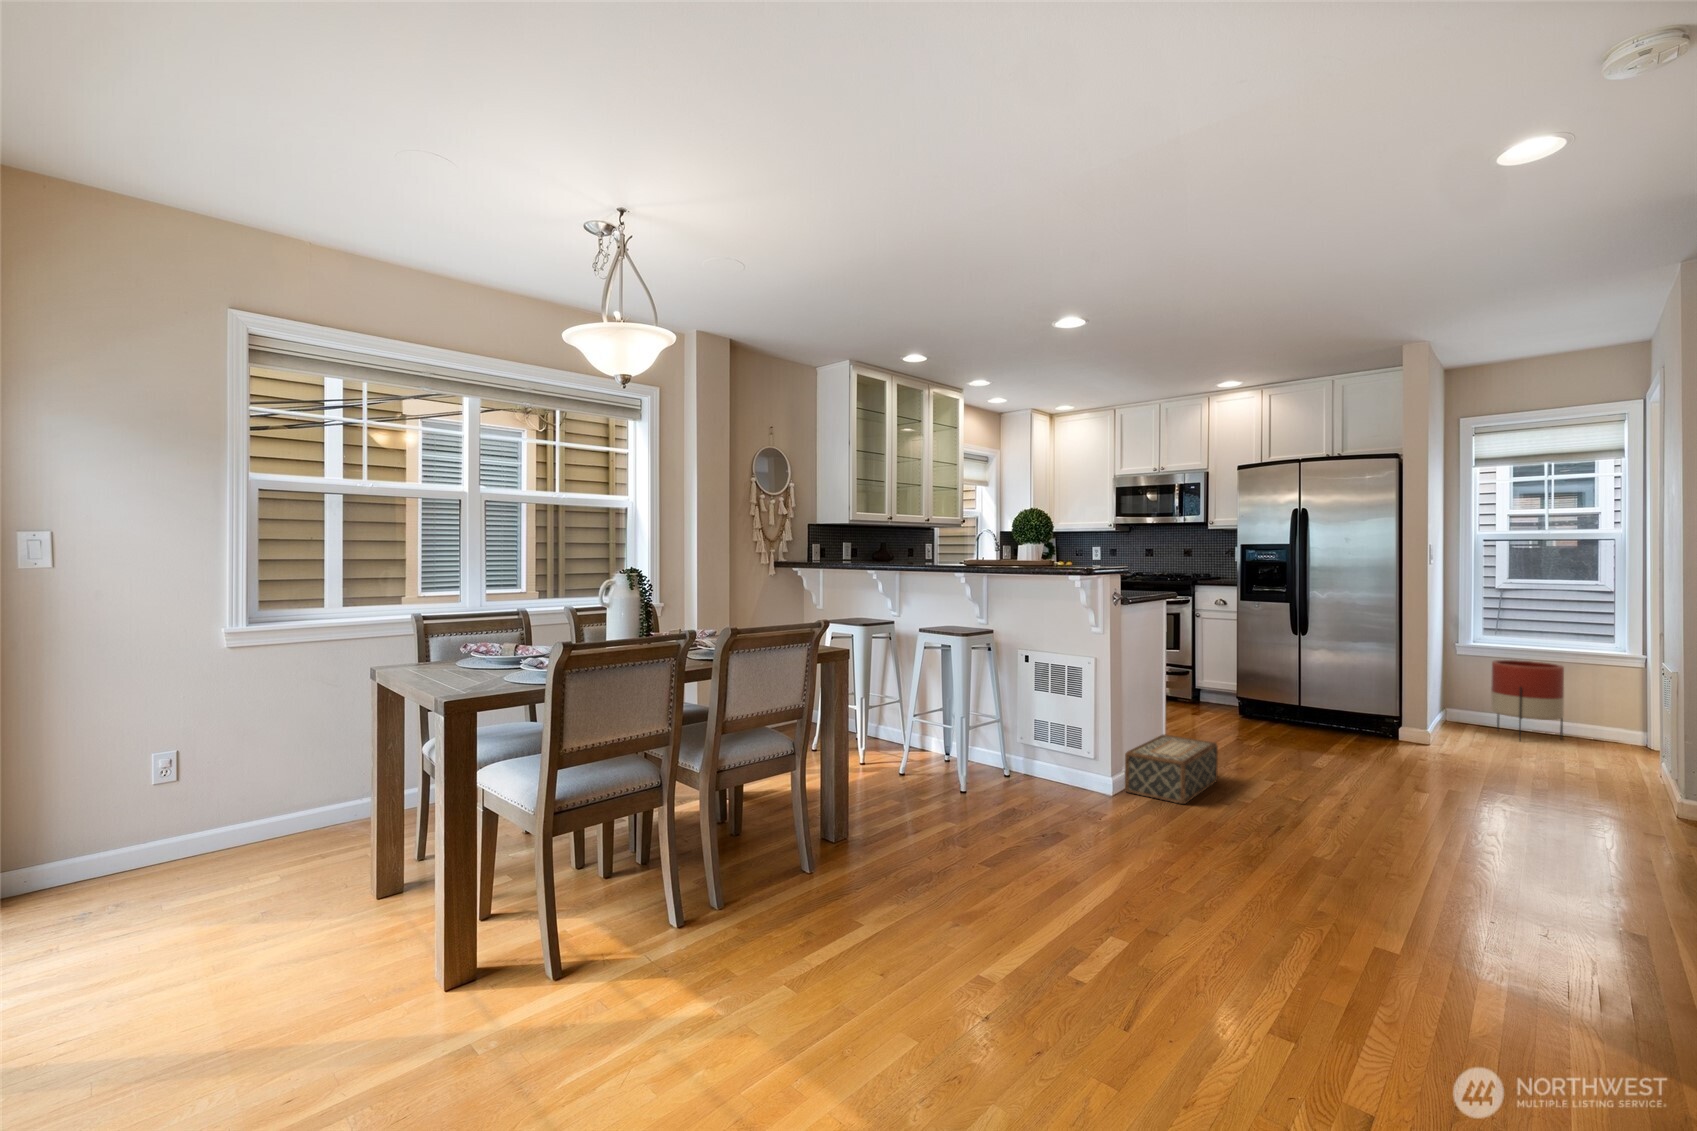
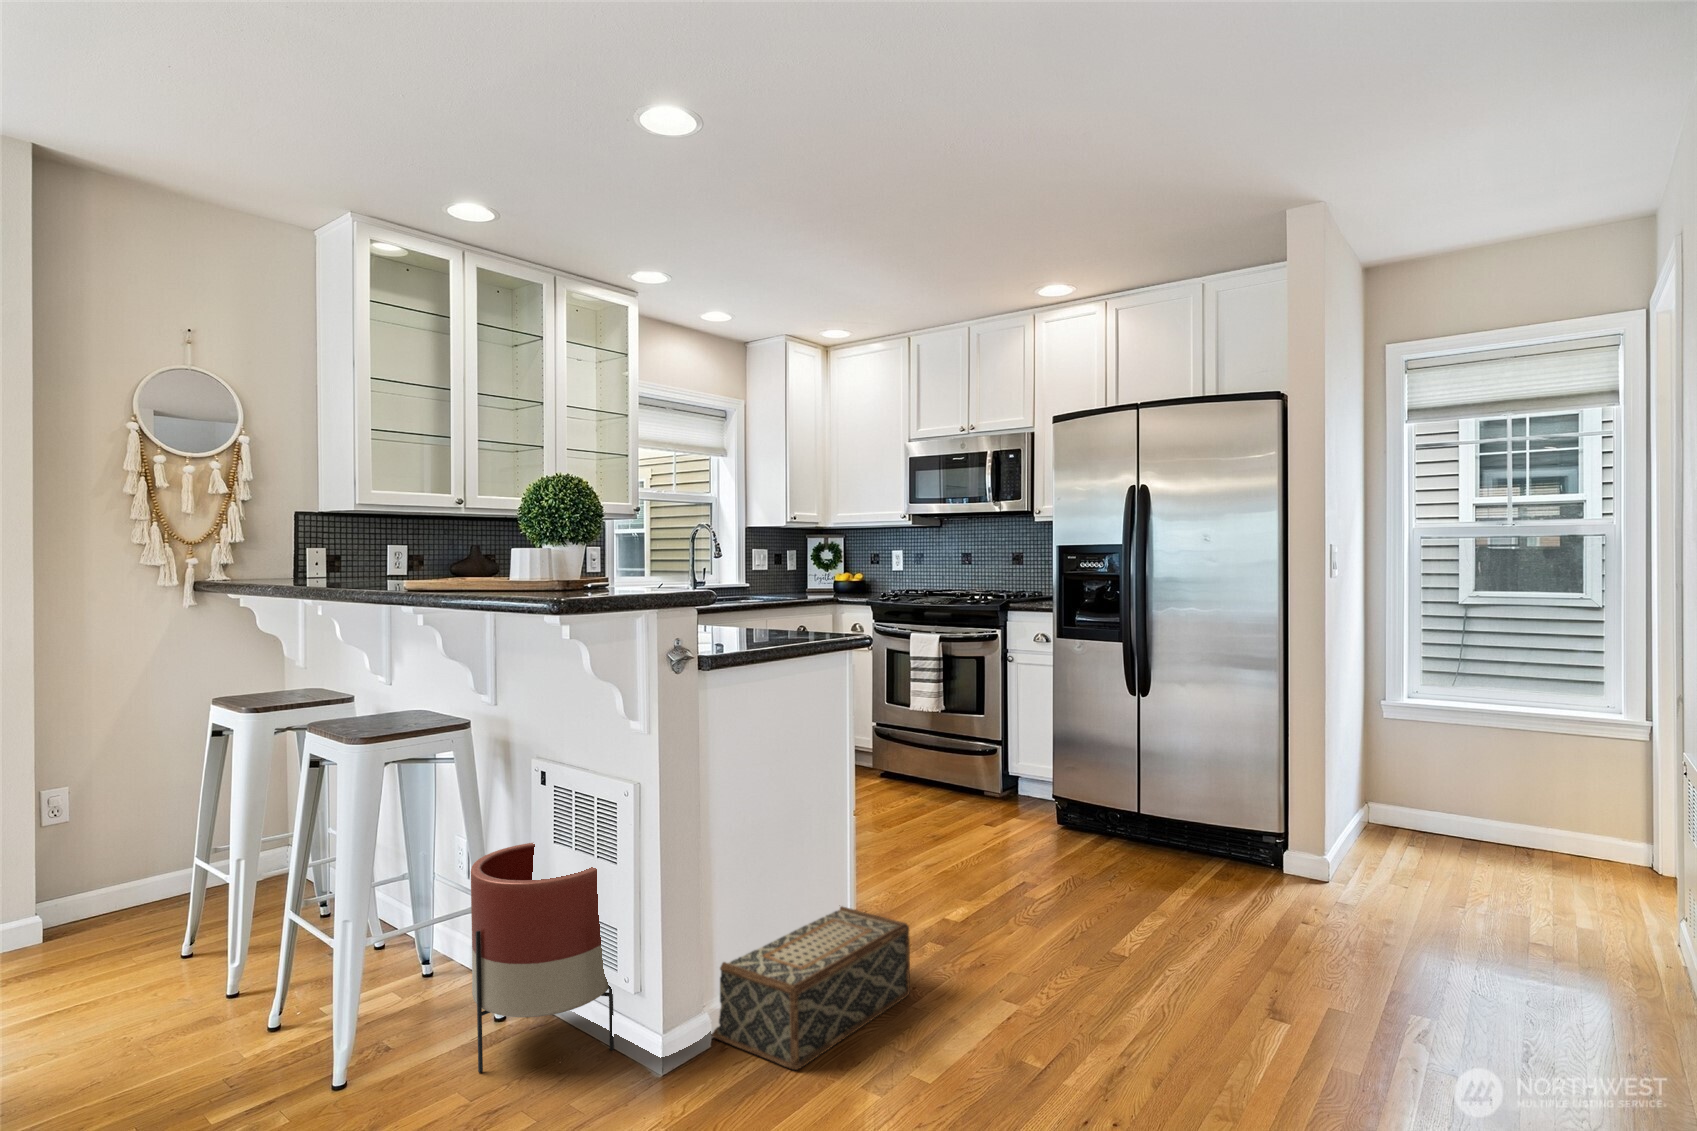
planter: present [1491,660,1564,740] -> present [471,843,614,1073]

